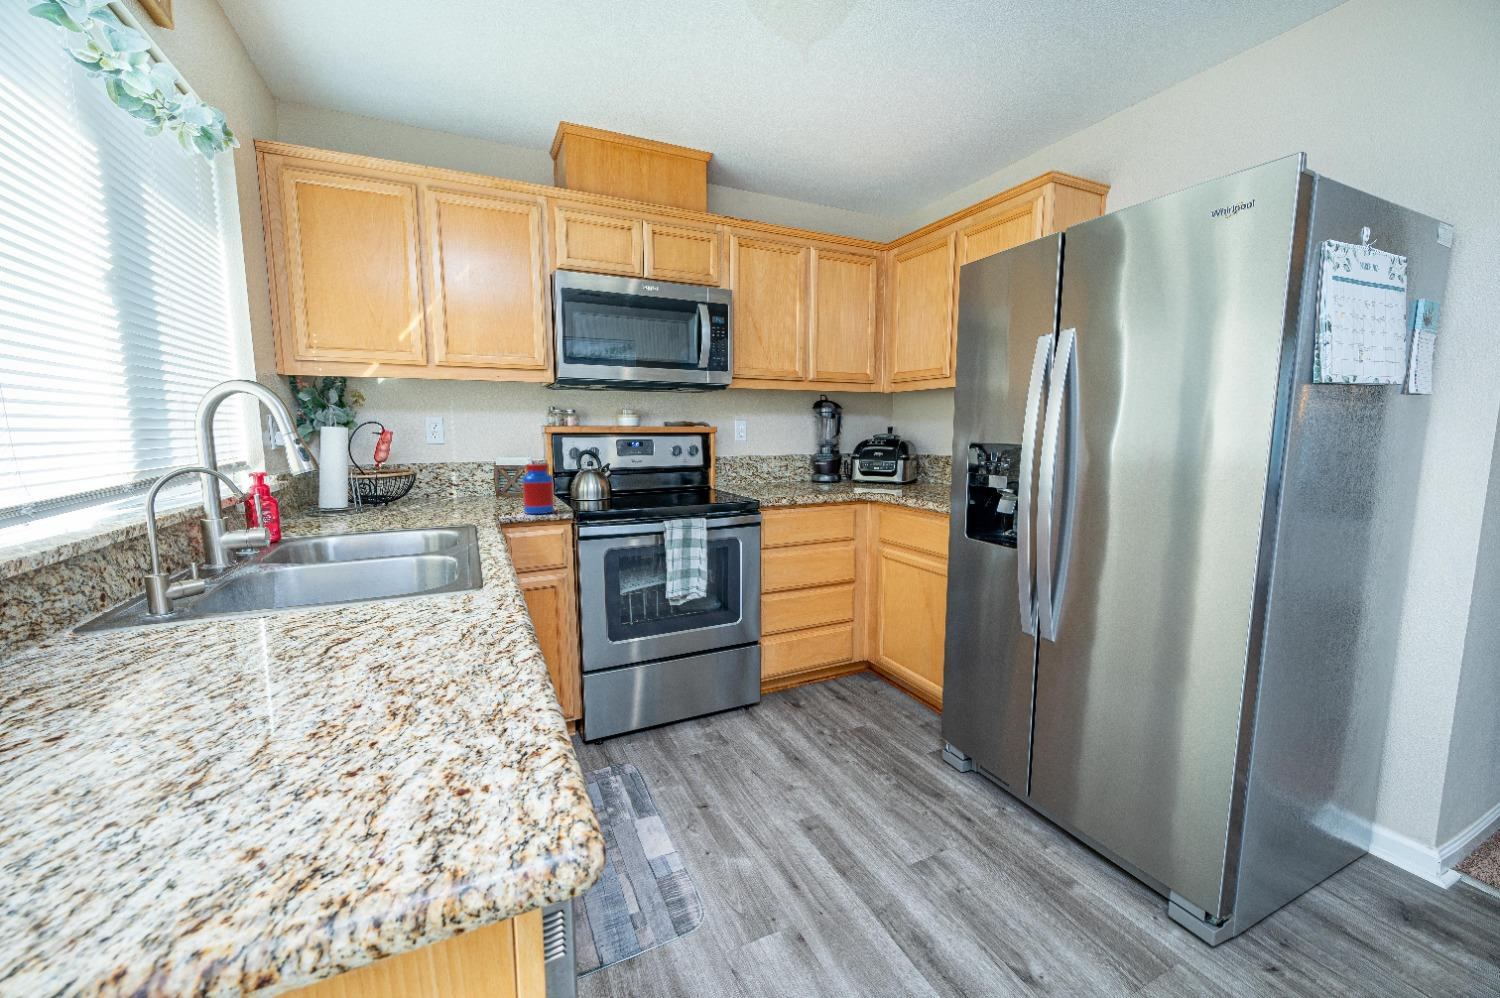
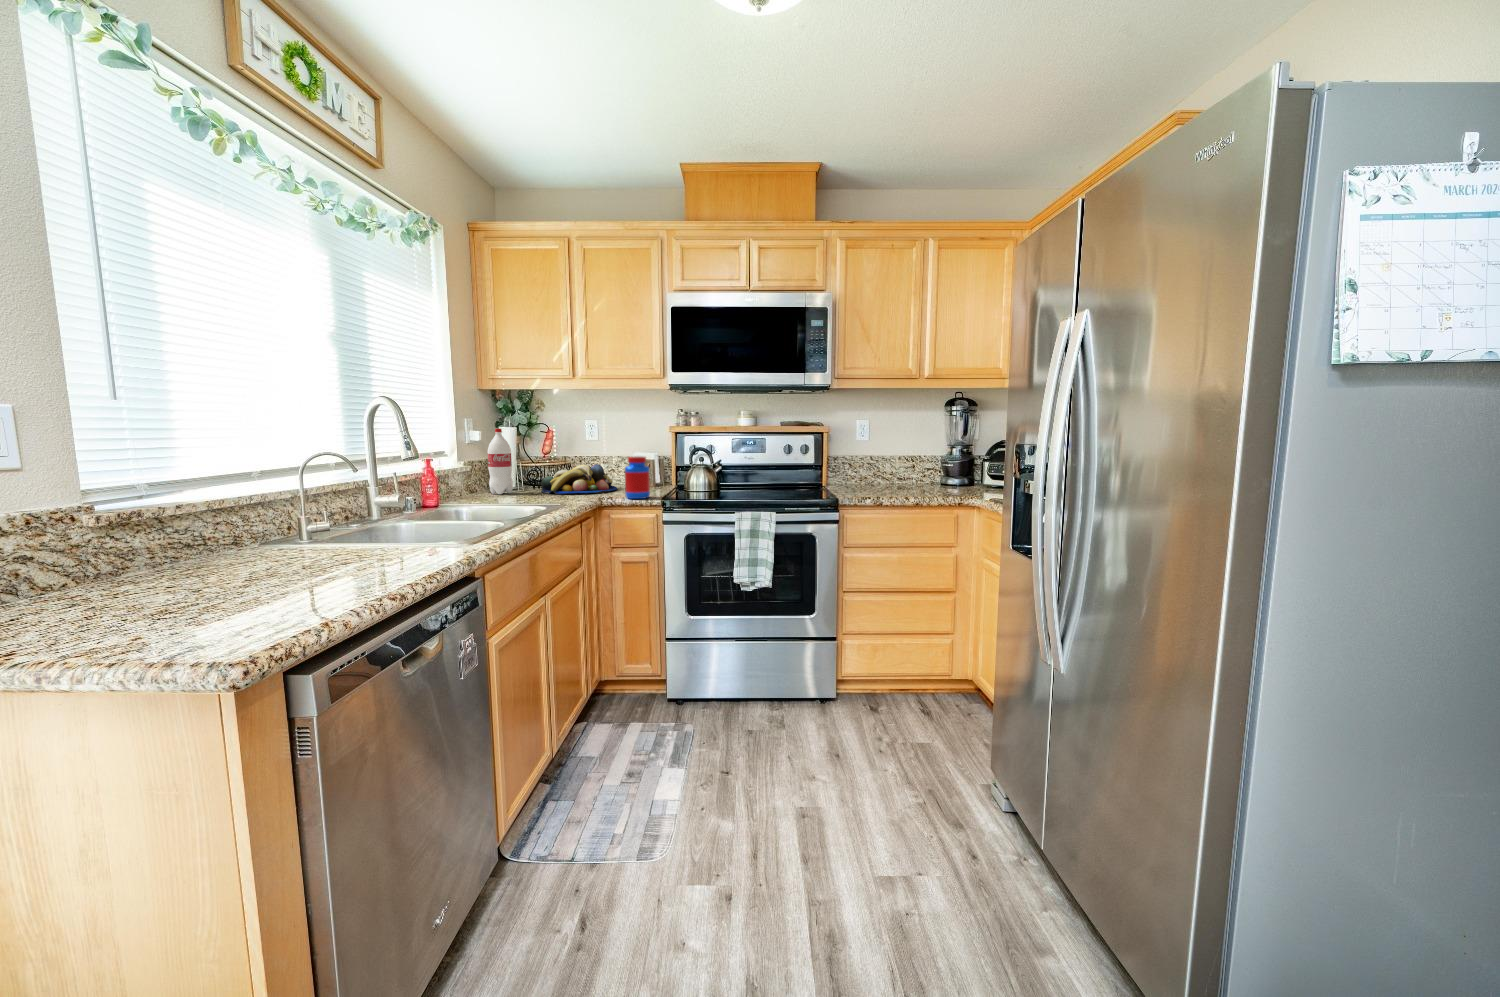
bottle: none [310,431,349,519] -> present [488,429,513,494]
fruit bowl: none [388,474,491,514] -> present [541,464,617,494]

